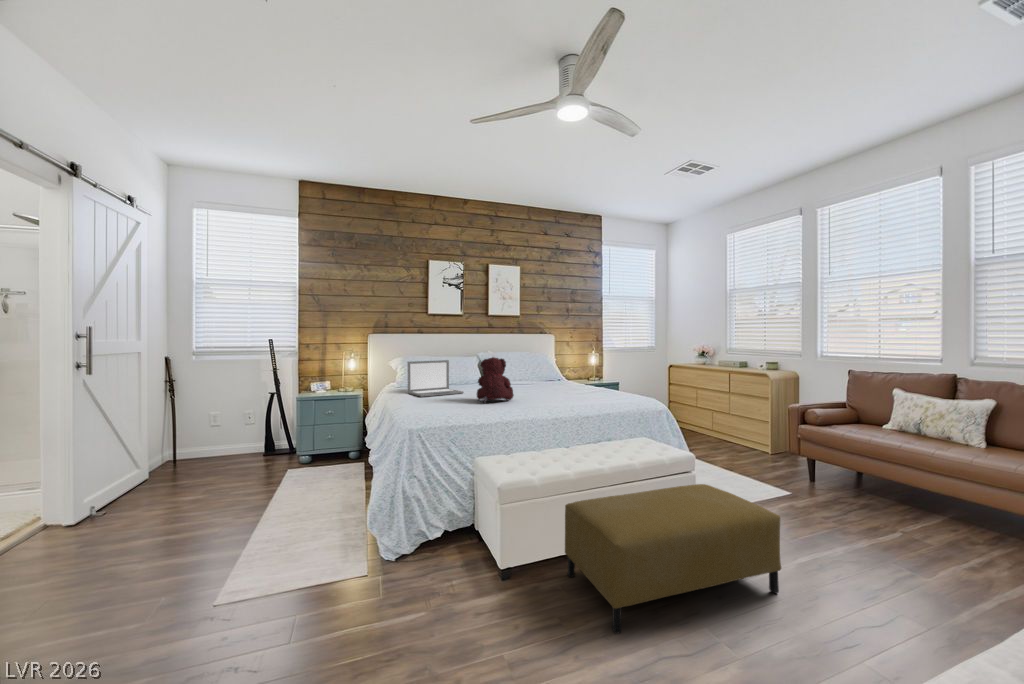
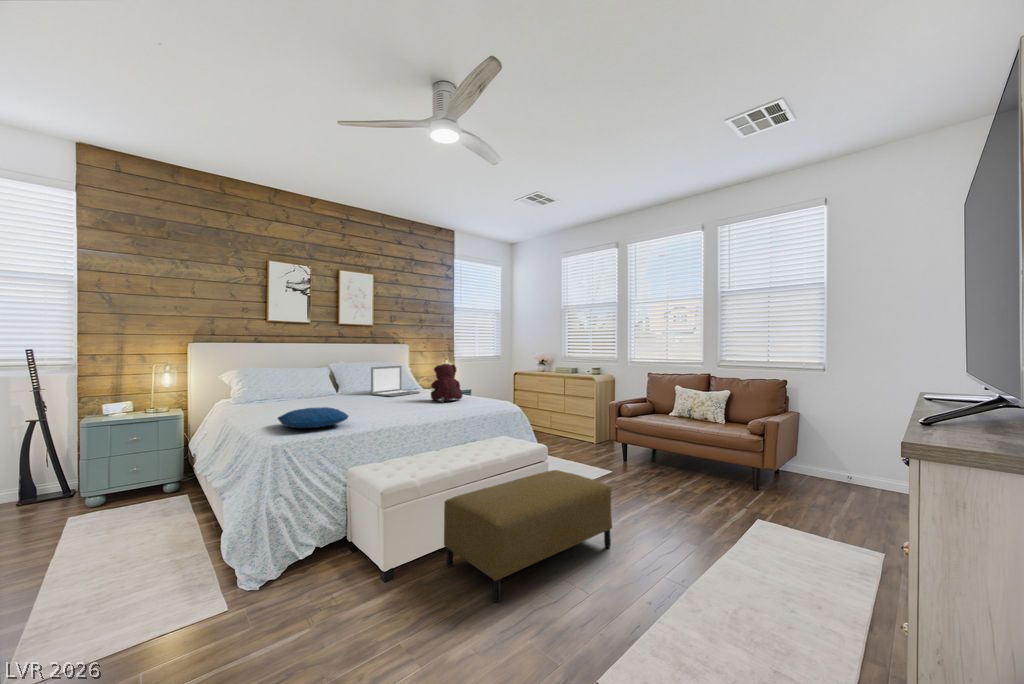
teddy bear: present [477,357,514,403] -> present [431,364,462,403]
laptop: present [408,360,464,397] -> present [371,366,420,397]
pillow: none [419,395,480,415] -> present [278,407,348,428]

